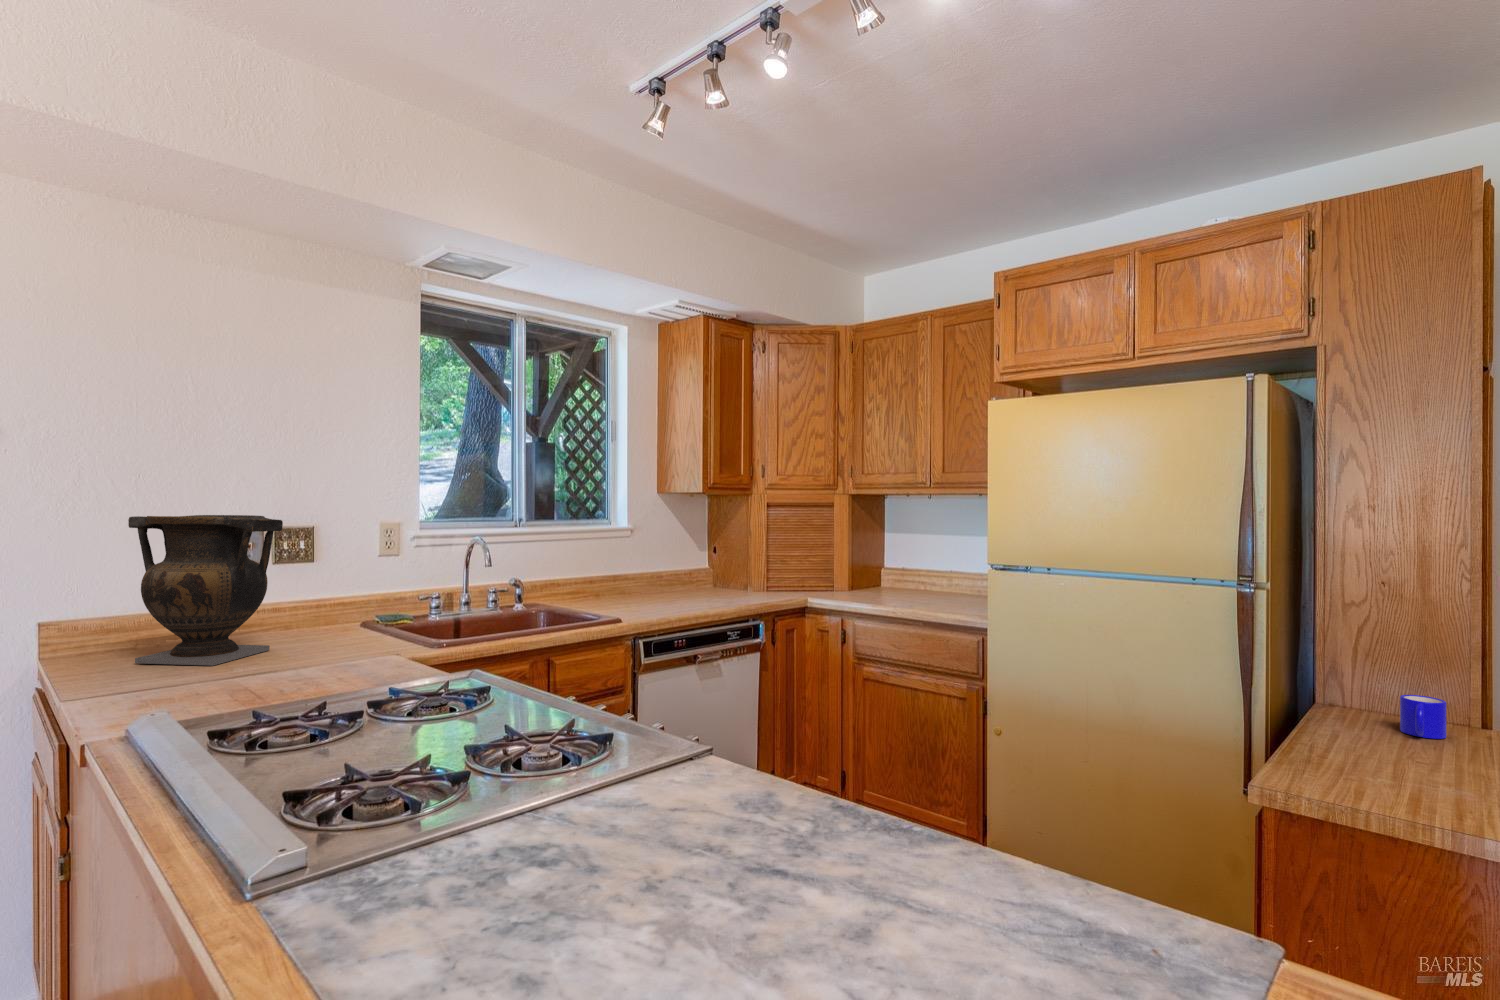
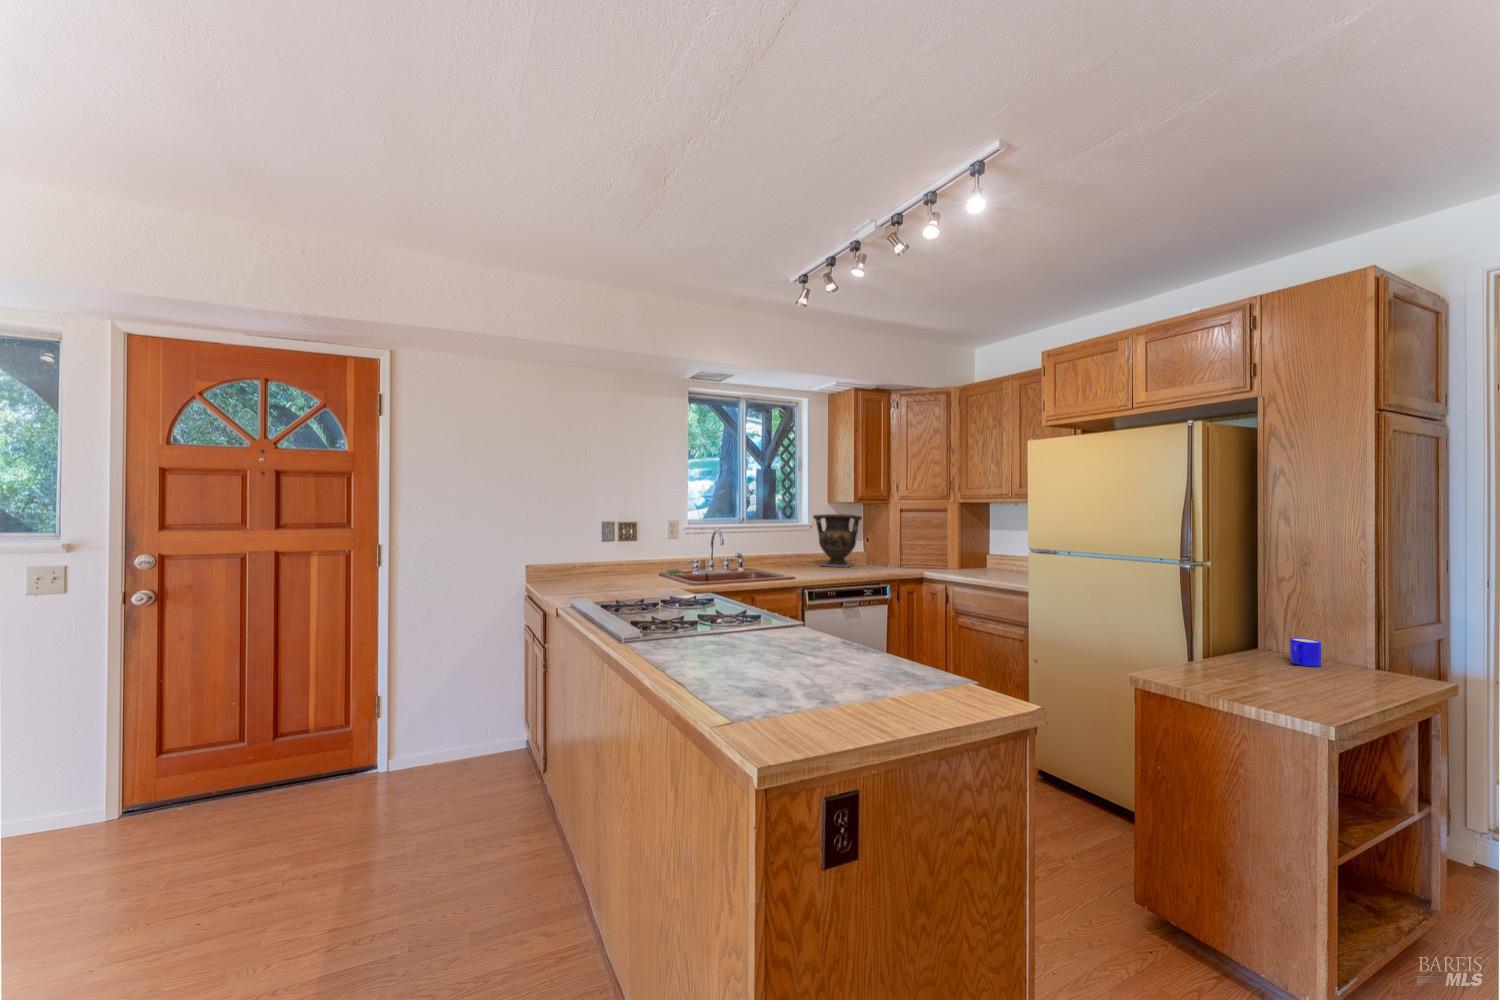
vase: present [128,515,283,666] -> present [813,514,862,567]

